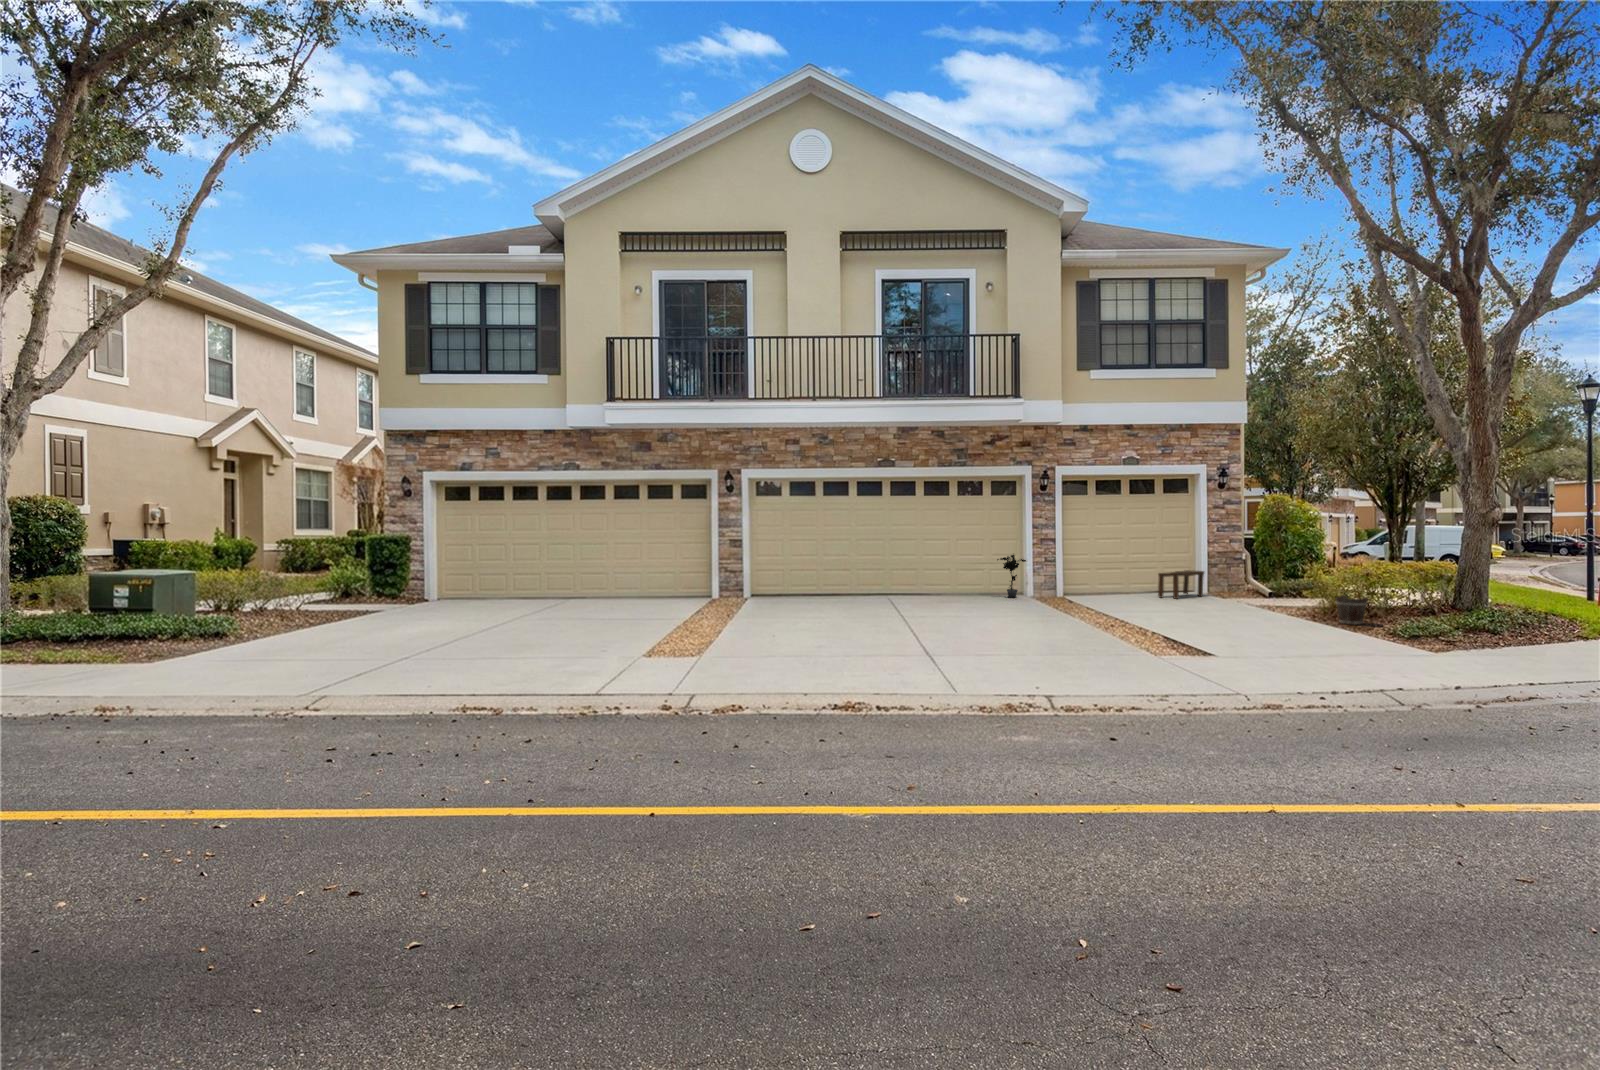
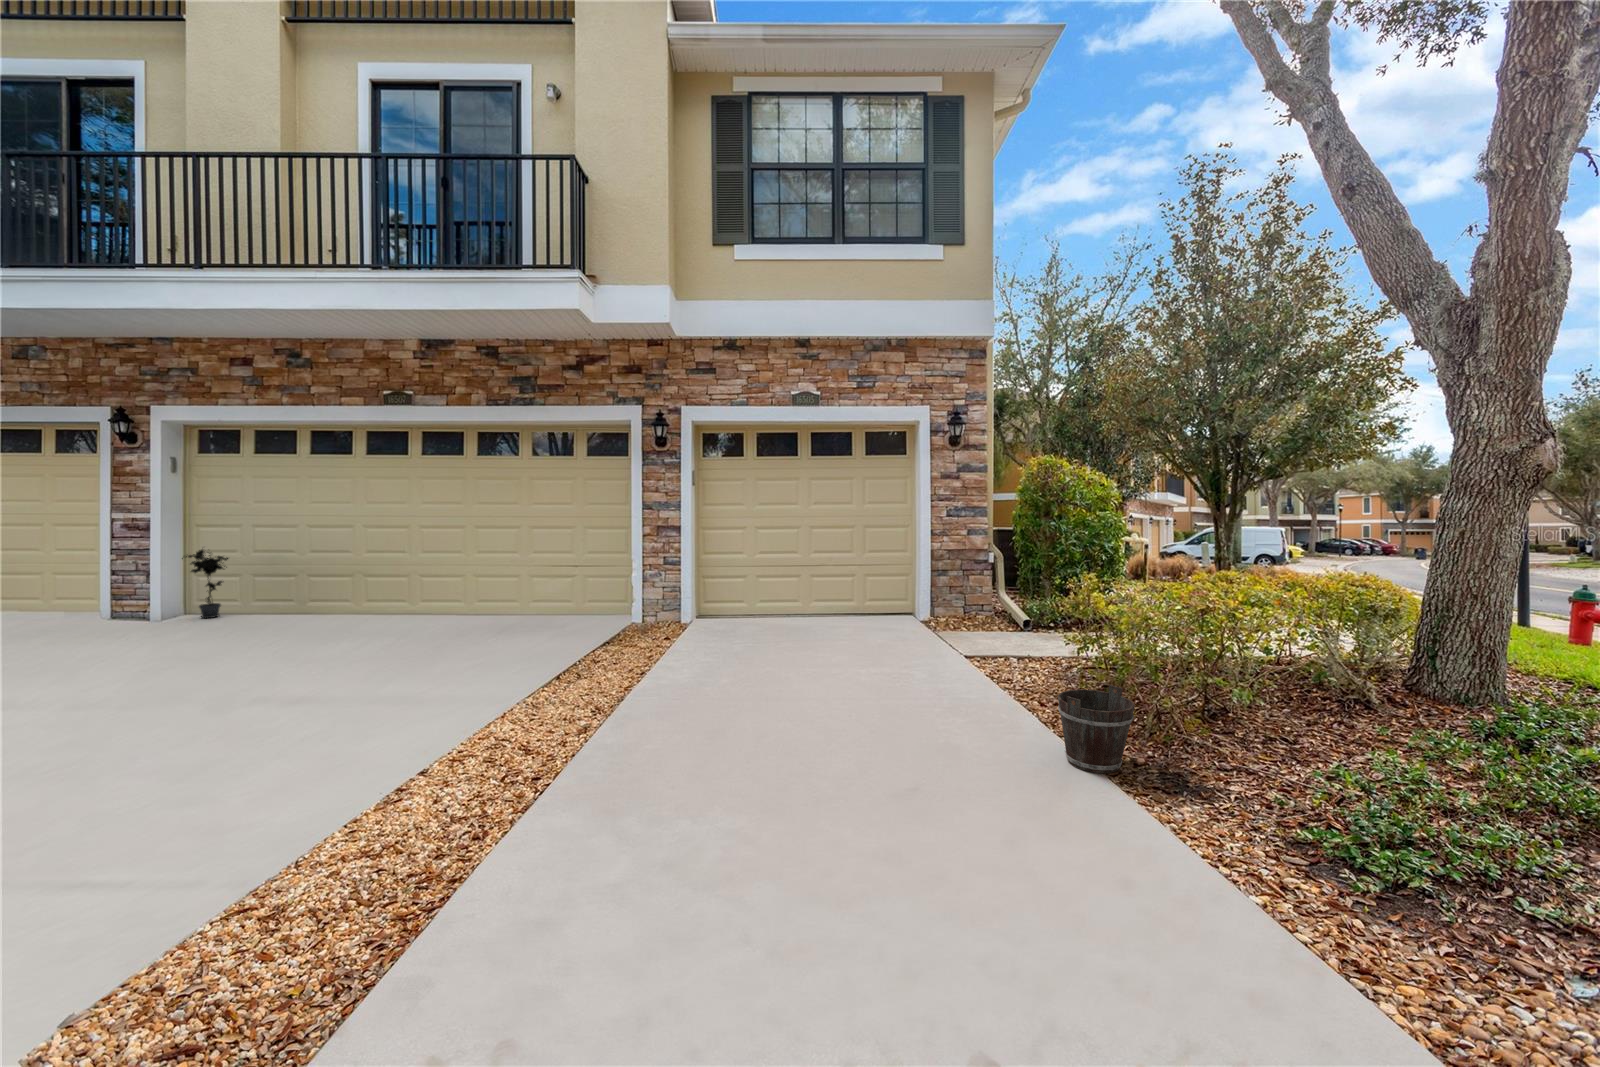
potted plant: present [997,555,1026,598] -> present [182,549,228,618]
bench: present [1158,570,1204,599] -> none [839,577,919,630]

